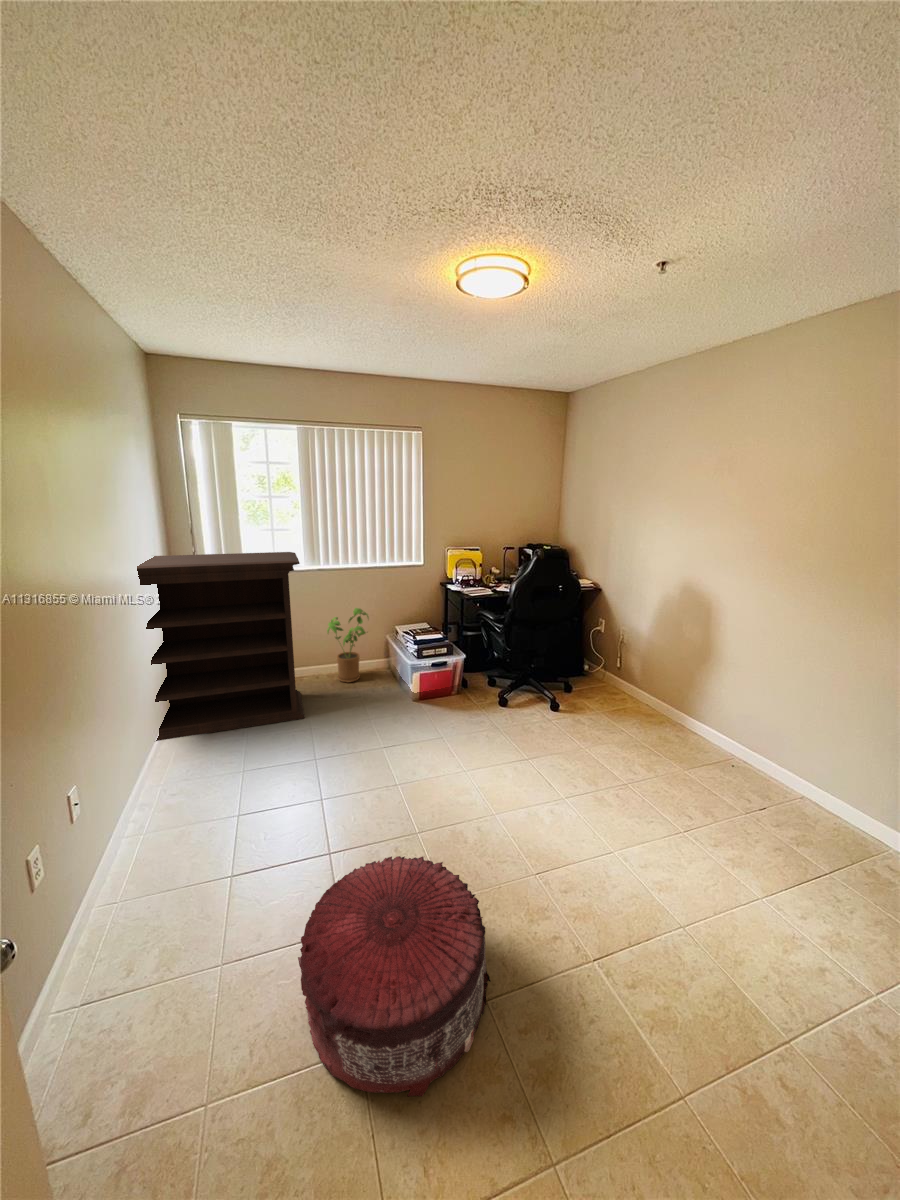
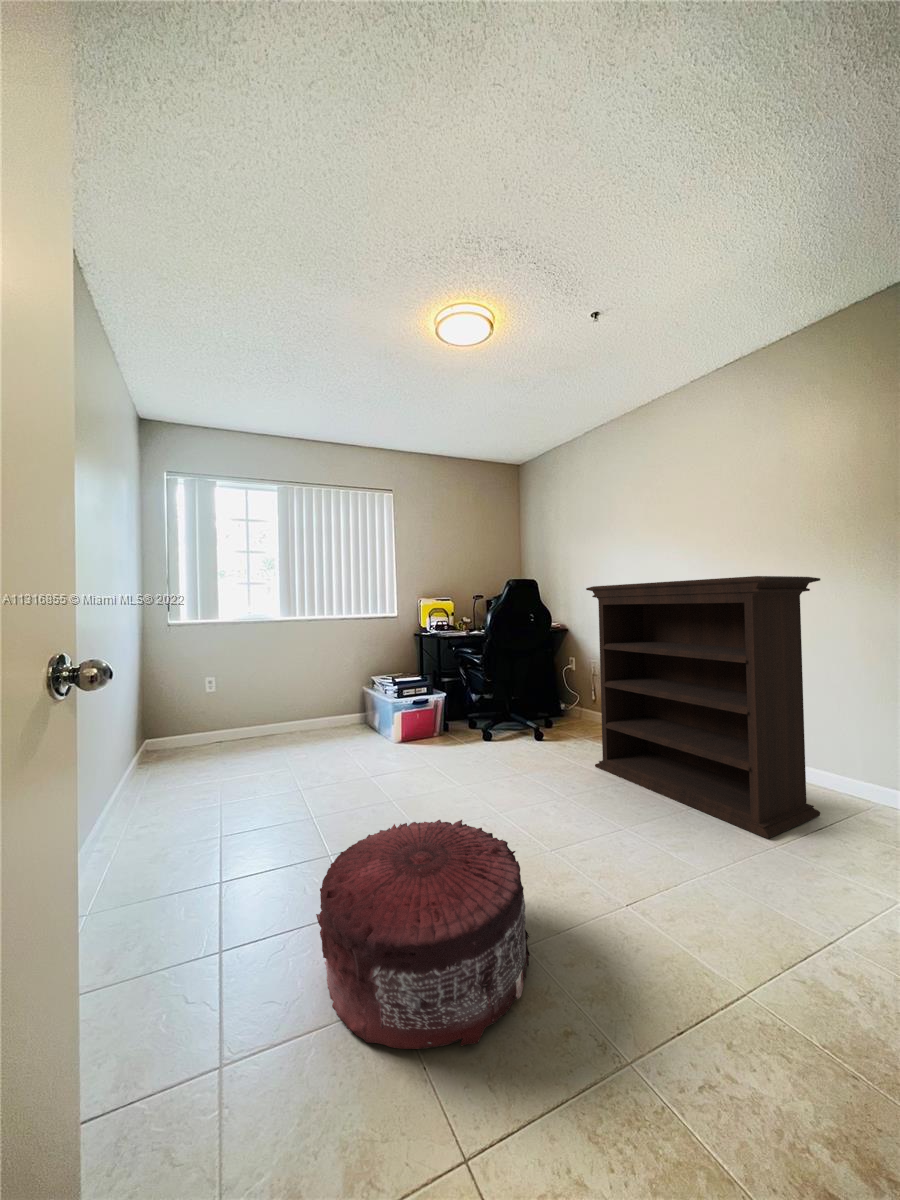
bookshelf: present [137,552,305,741] -> present [586,576,820,839]
house plant: present [327,608,369,682] -> none [303,656,346,734]

